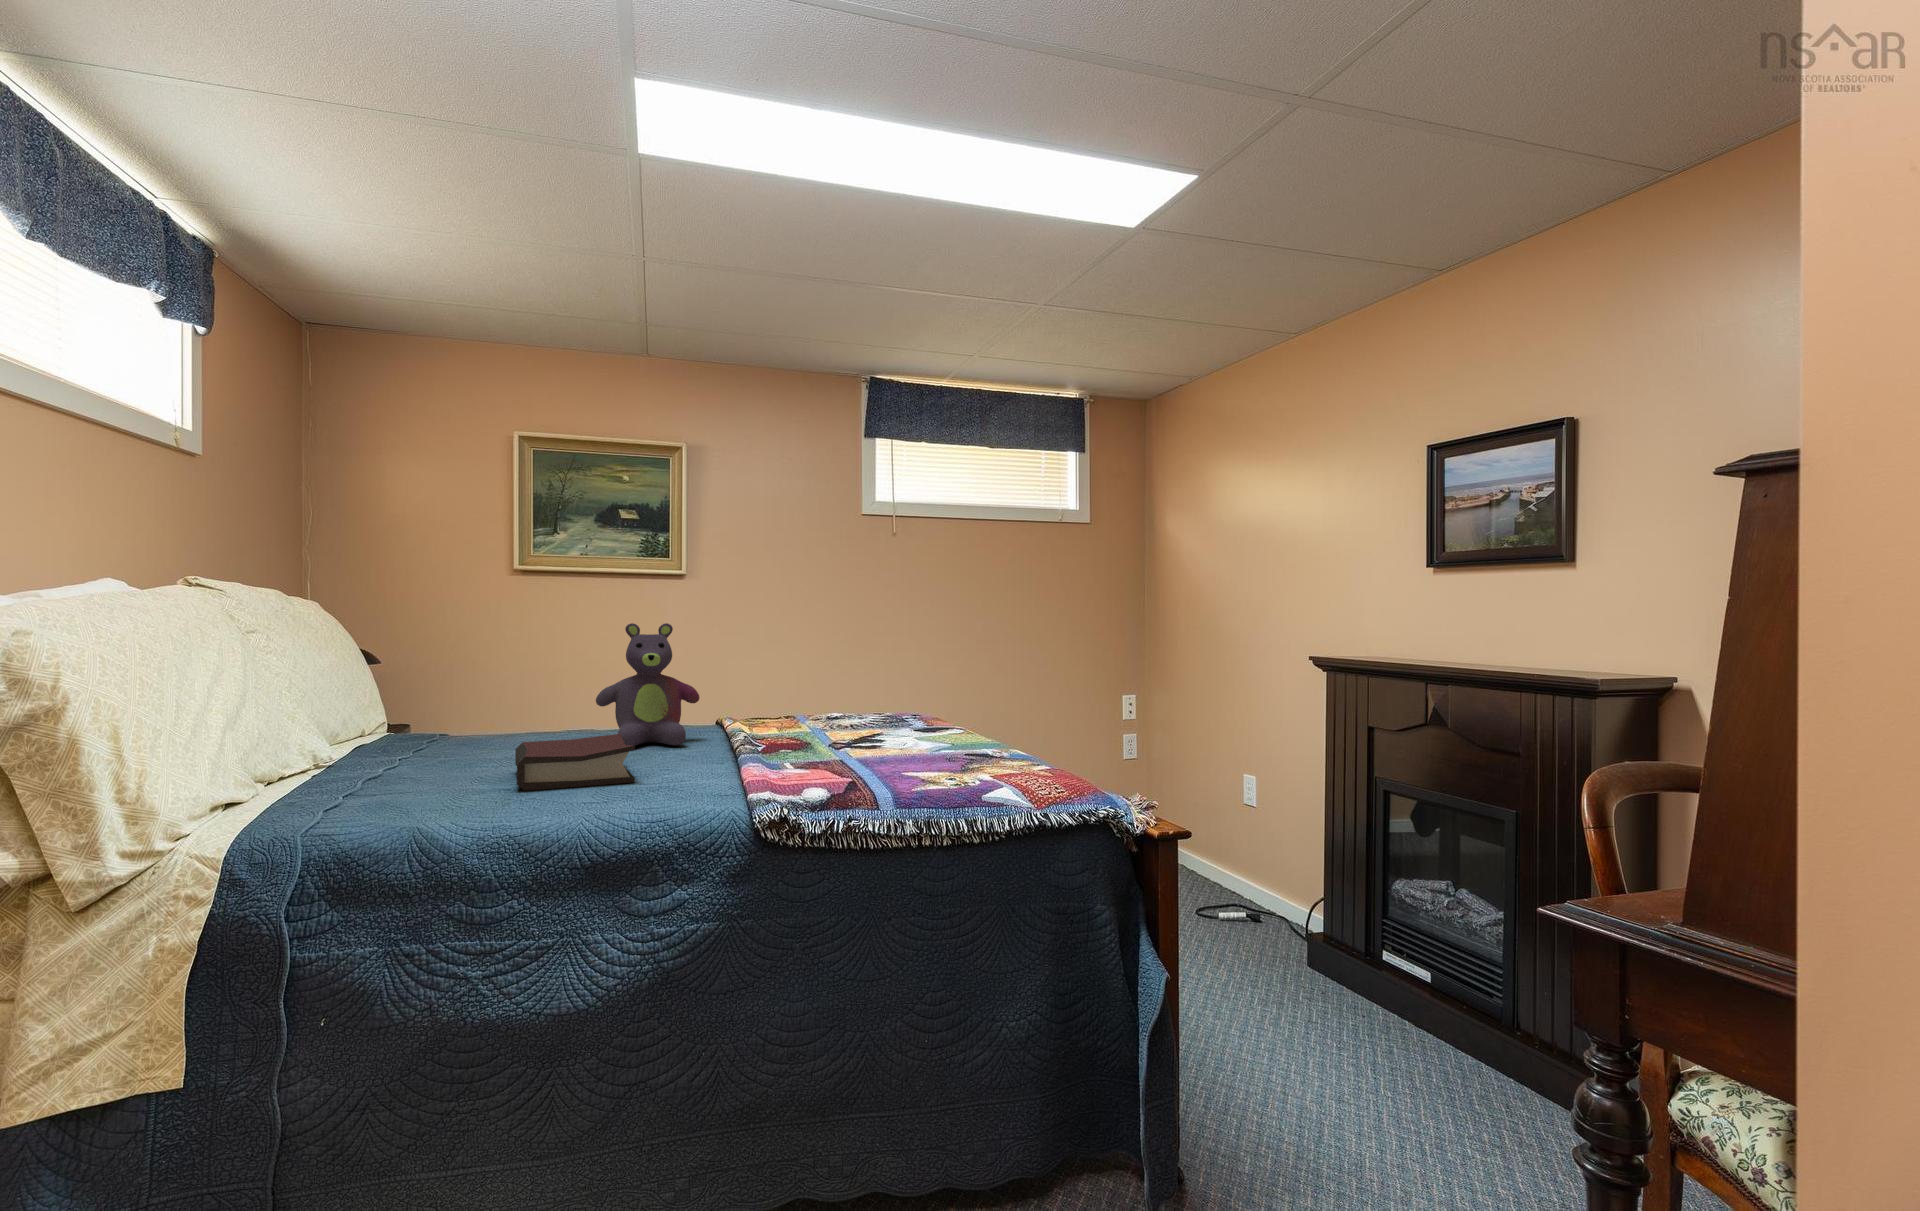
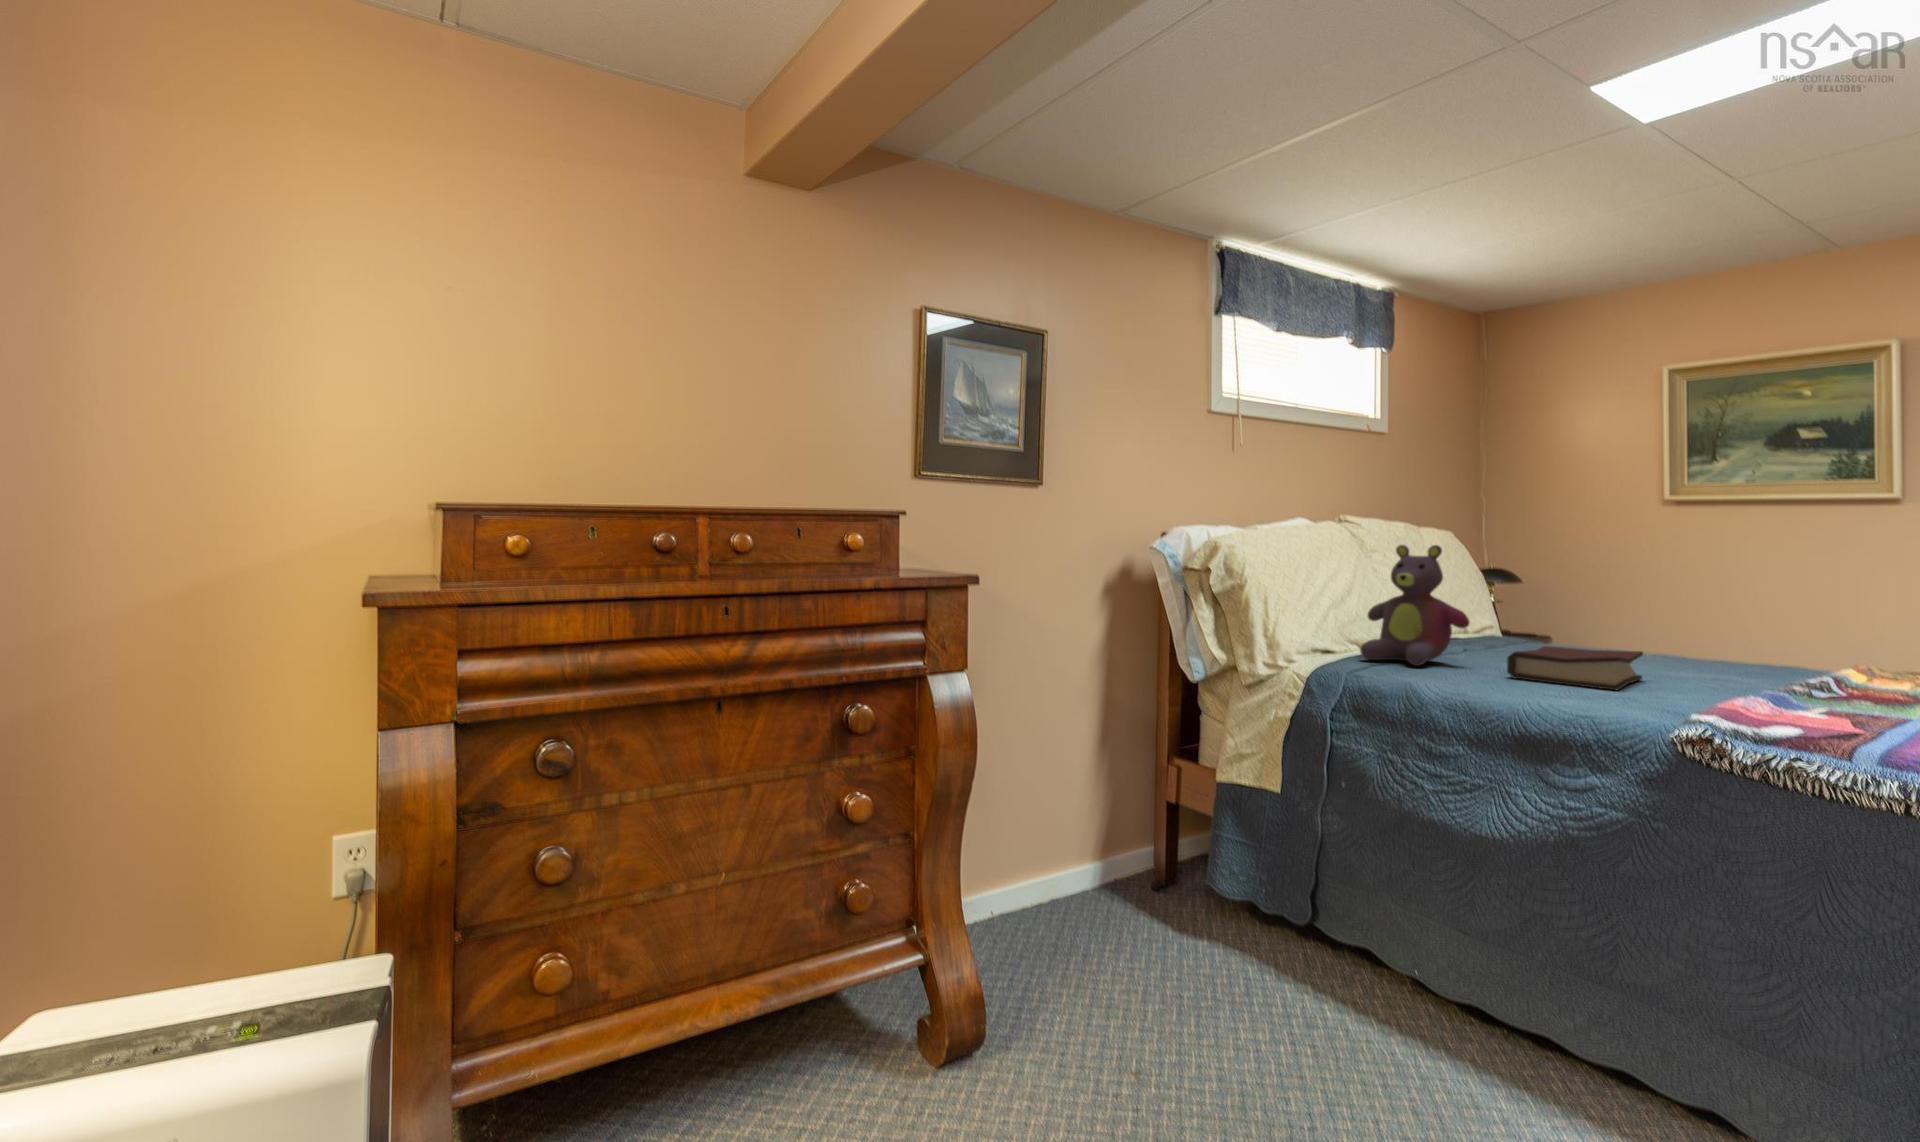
stuffed bear: present [596,623,700,746] -> present [1360,545,1470,666]

